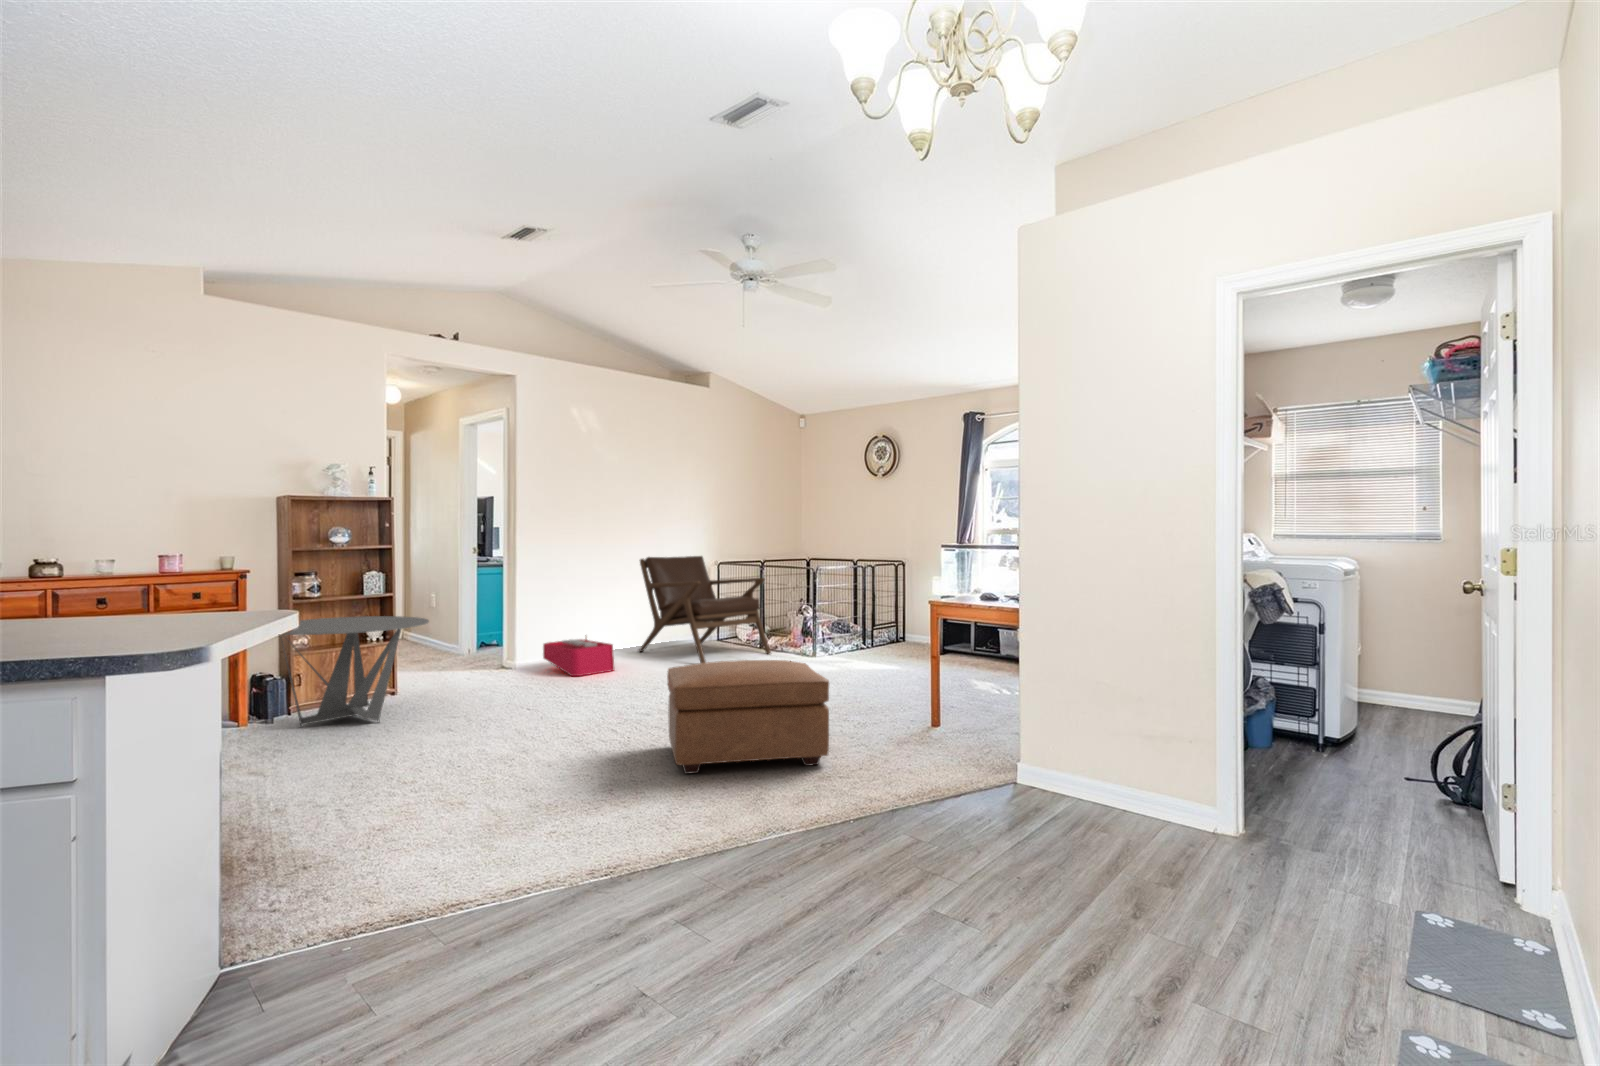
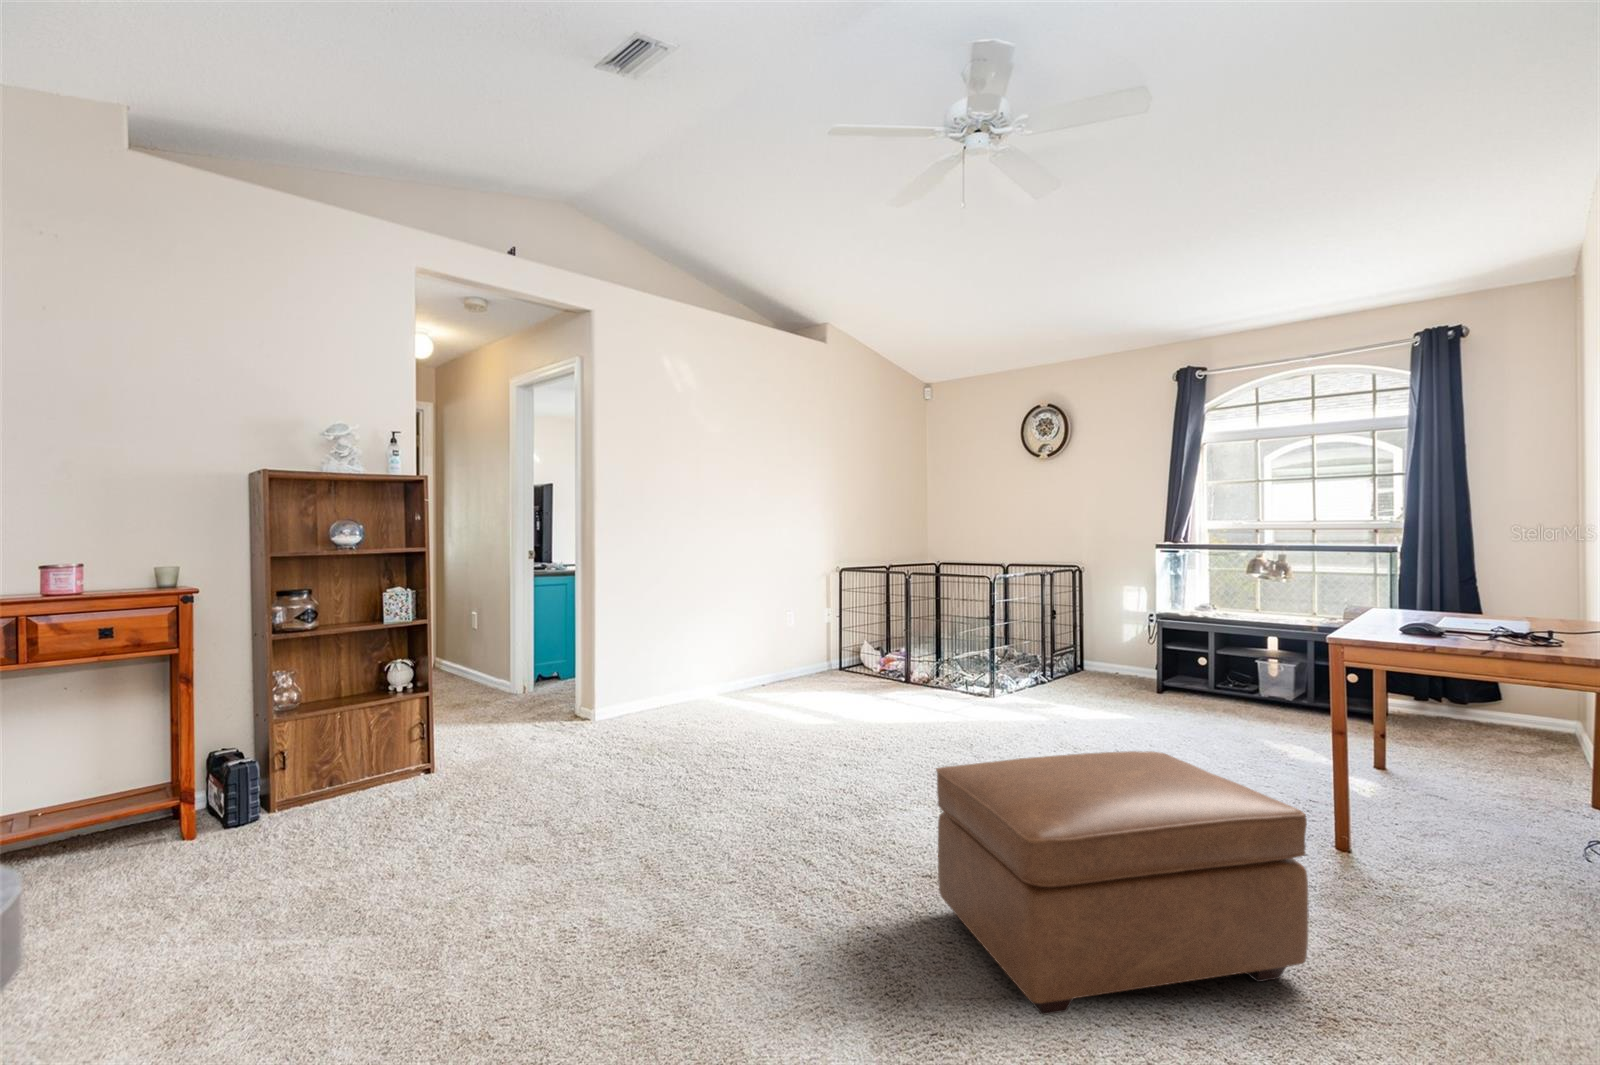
lounge chair: present [639,556,771,663] -> none [746,559,927,710]
coffee table: present [279,616,429,727] -> none [198,656,487,854]
storage bin: present [543,635,614,676] -> none [634,668,733,733]

